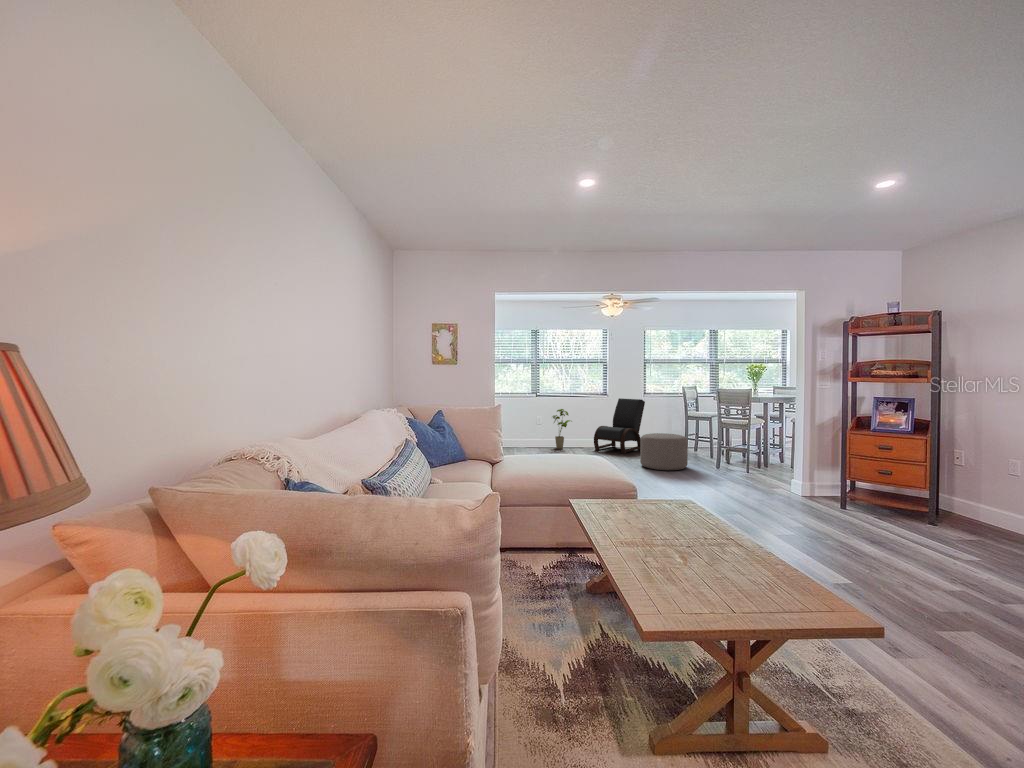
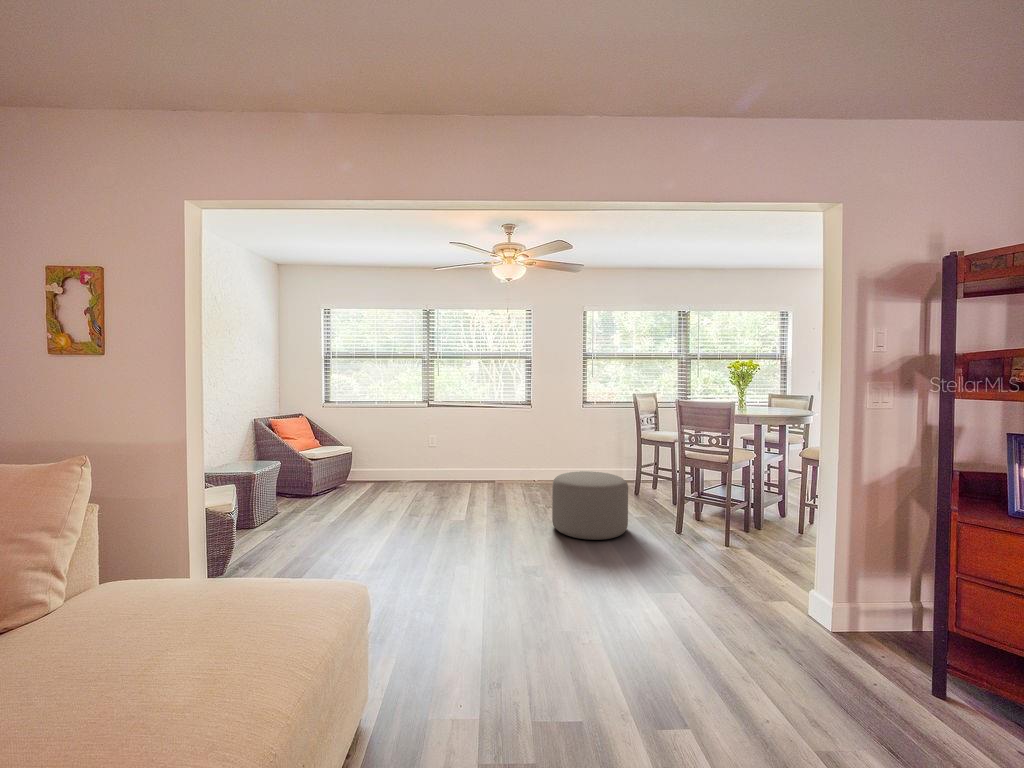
lounge chair: present [594,398,645,454] -> none [504,410,582,496]
house plant: present [553,409,570,449] -> none [446,426,478,484]

